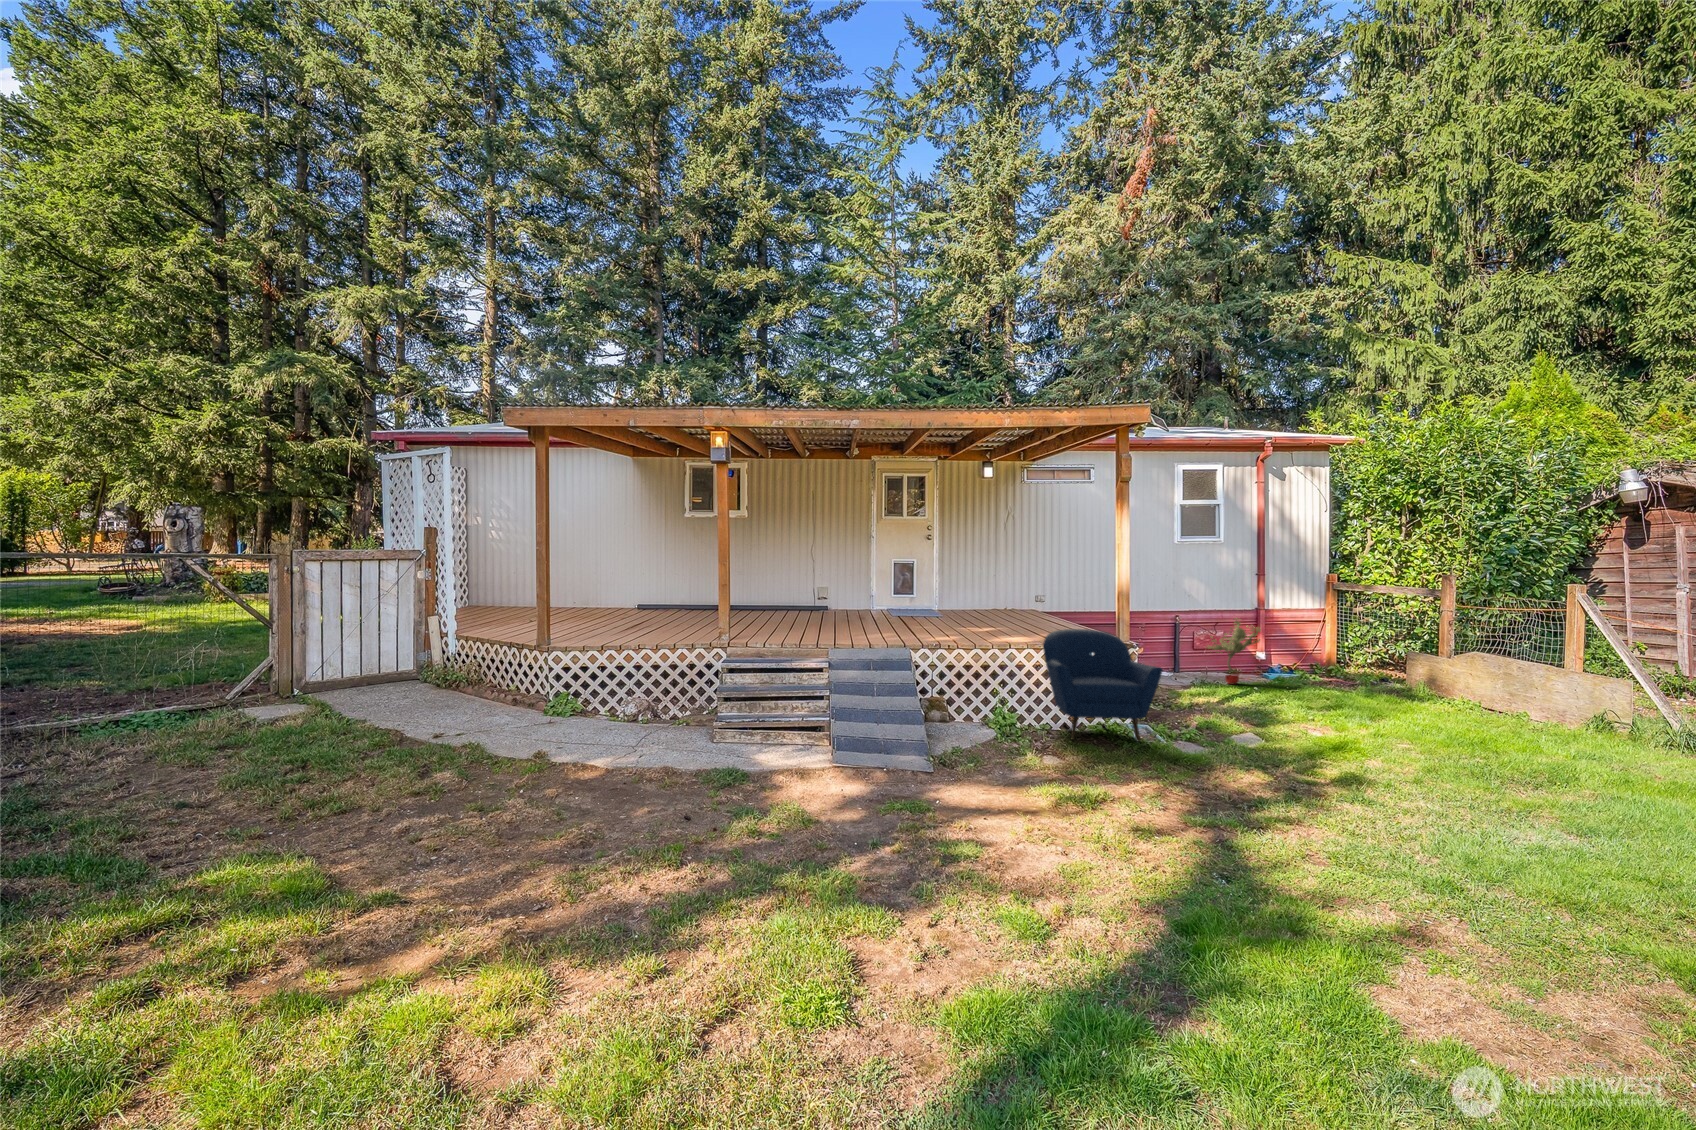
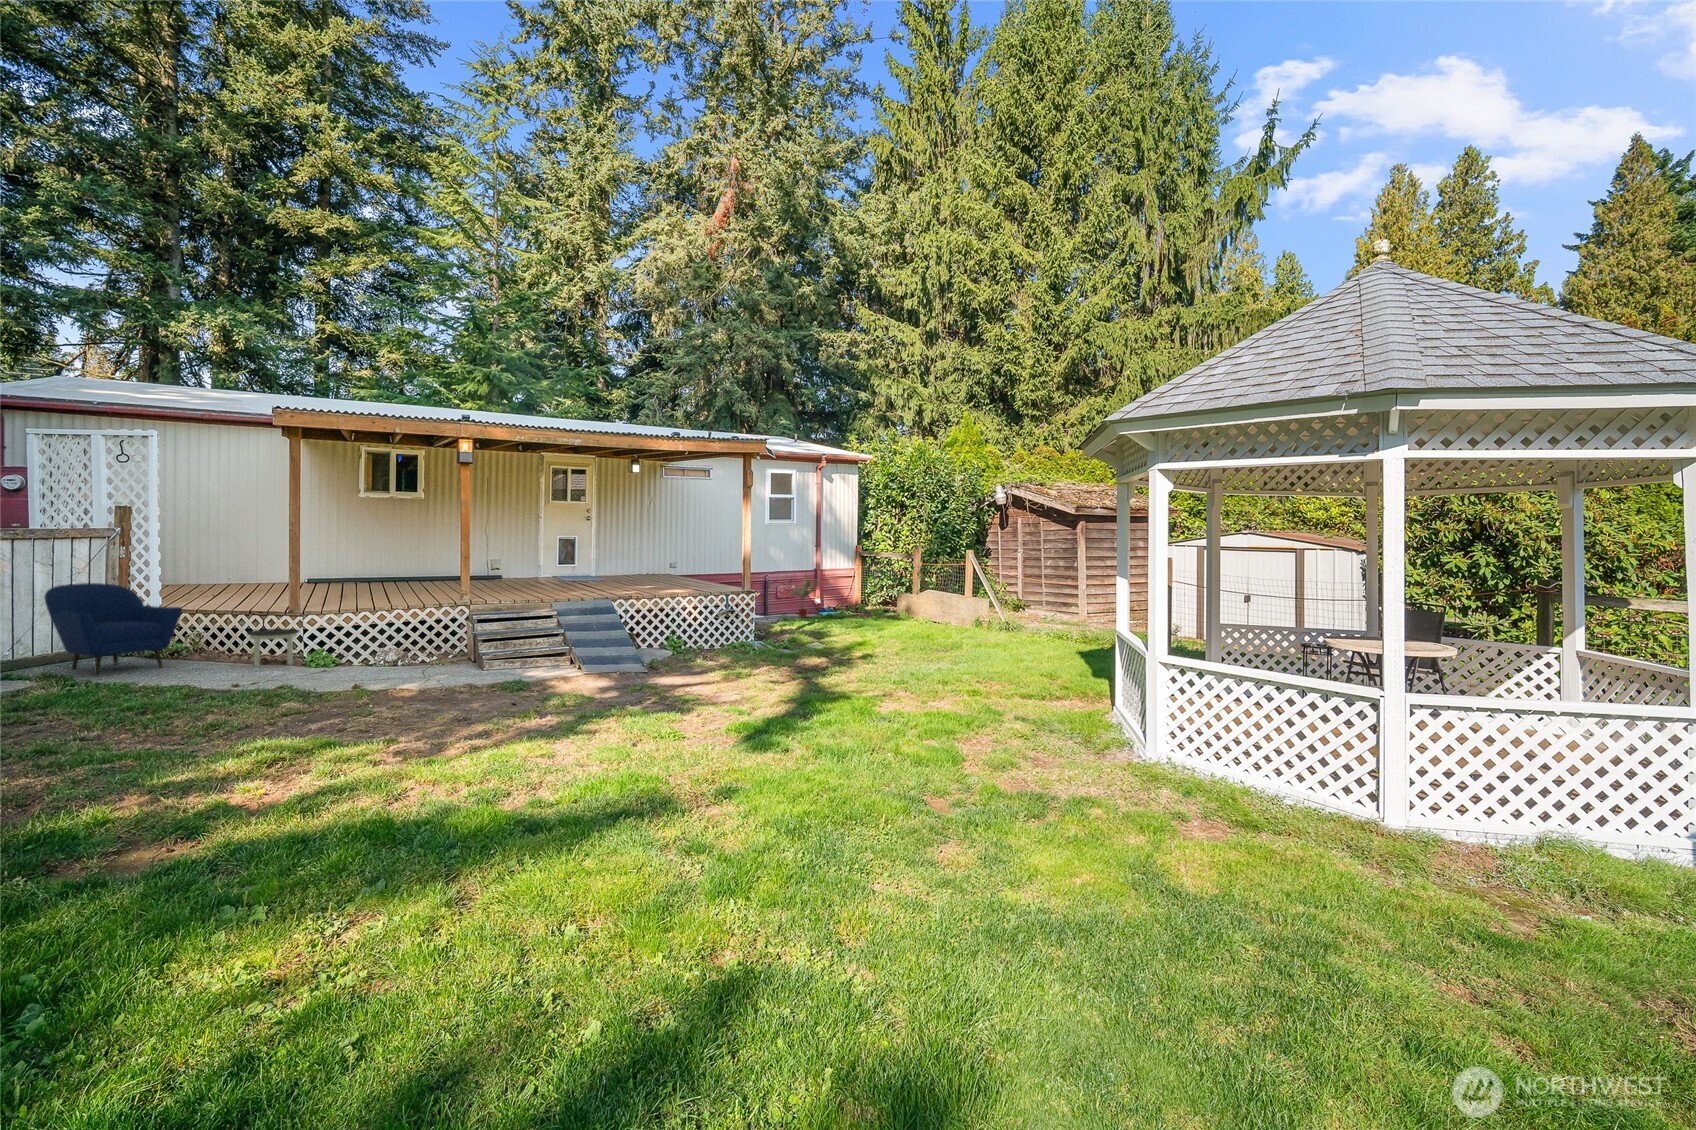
armchair: present [1043,629,1162,741] -> present [45,583,182,676]
round table: none [494,665,548,710] -> present [247,629,299,667]

